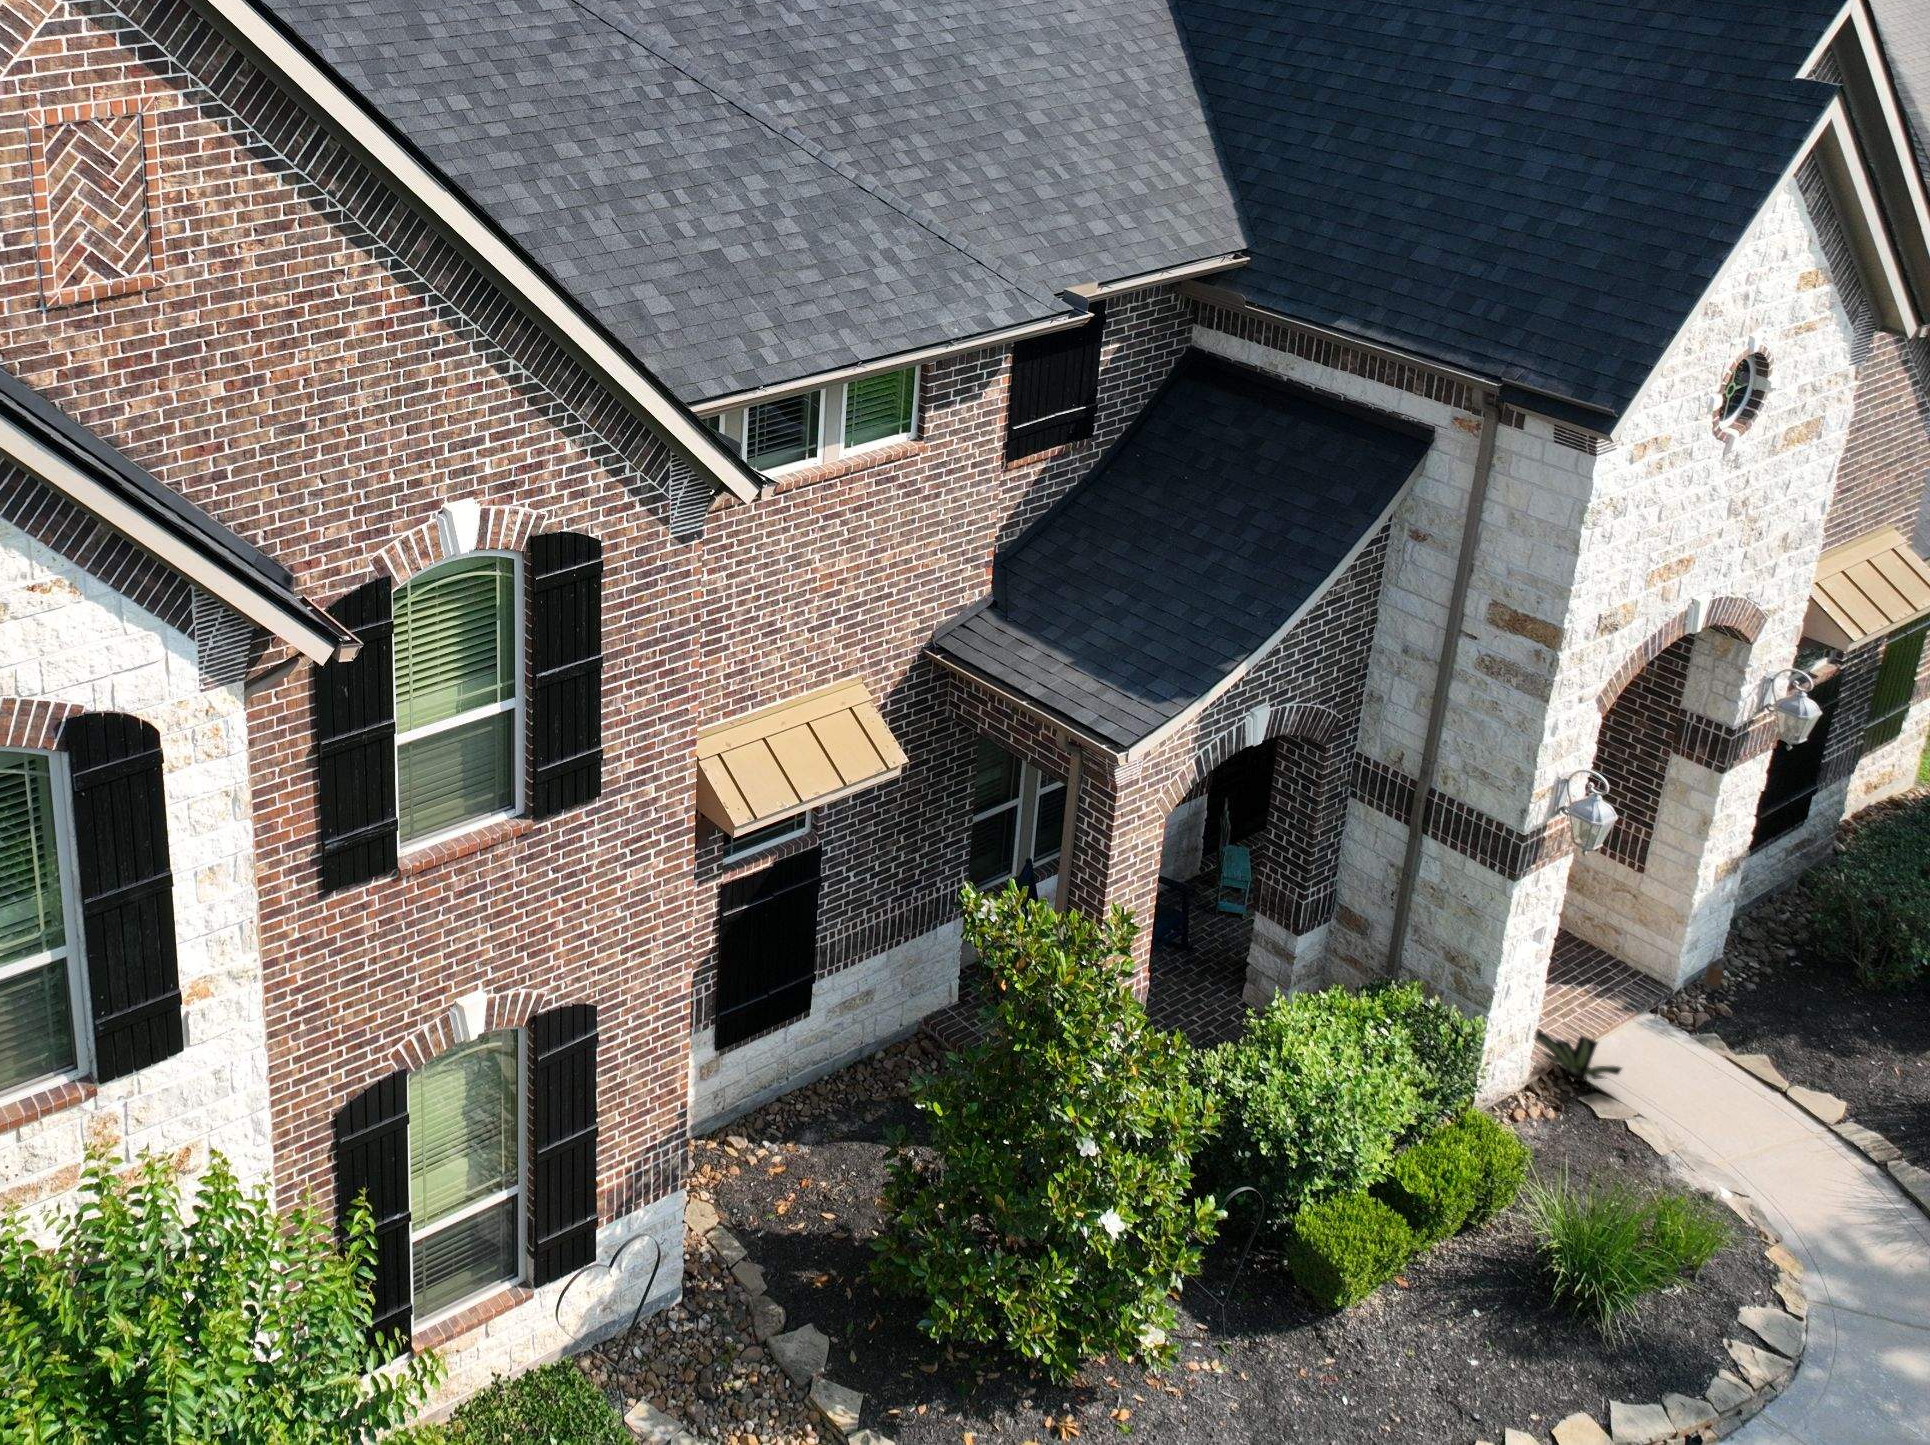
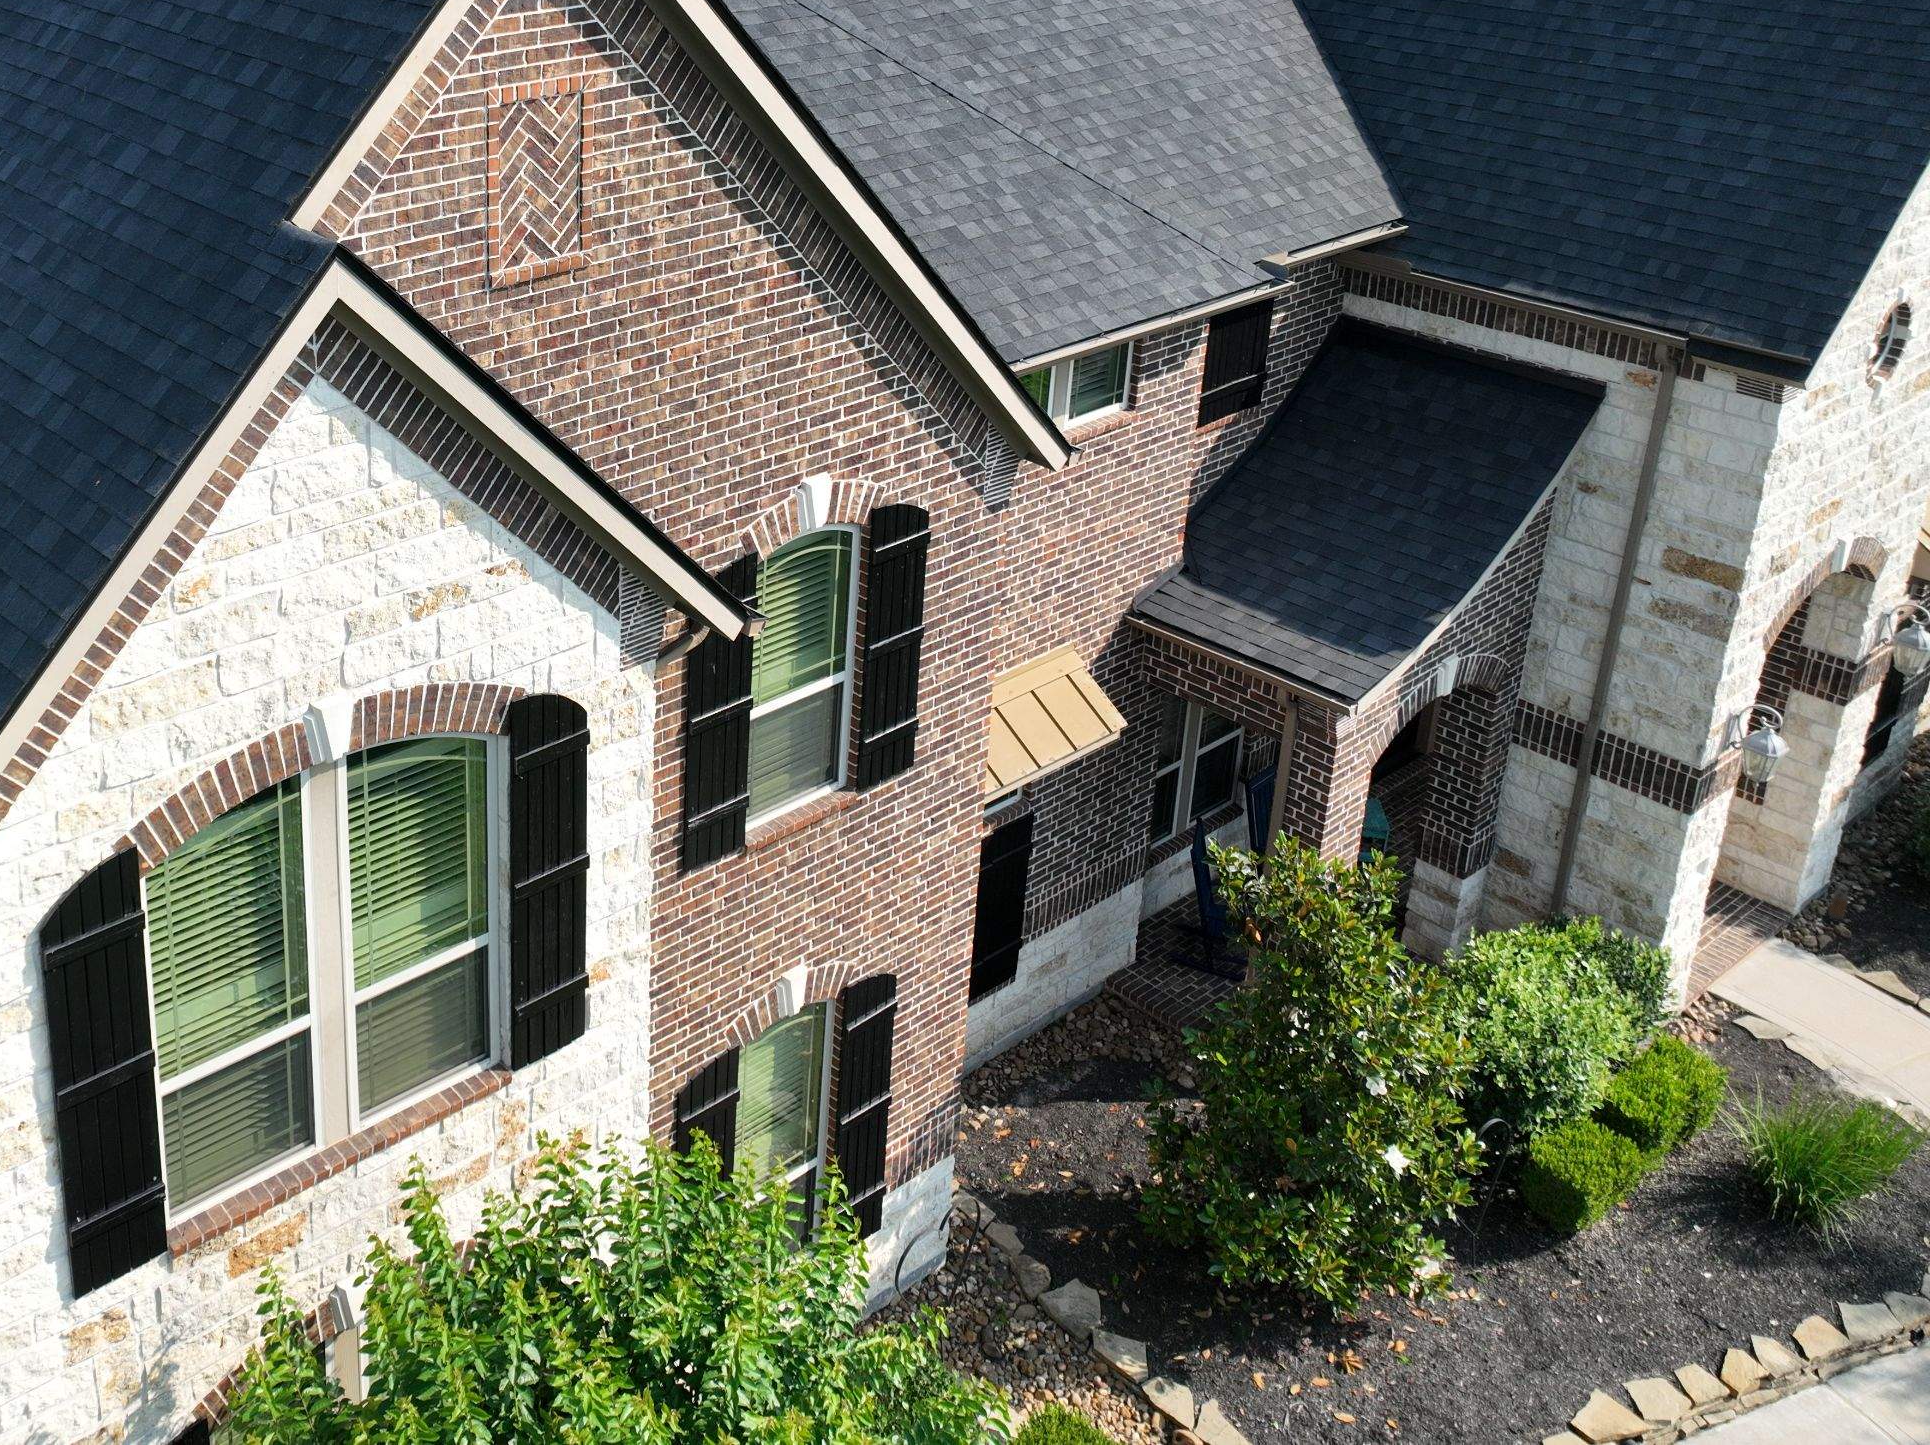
potted plant: present [1535,1030,1622,1082] -> none [1688,964,1778,1016]

